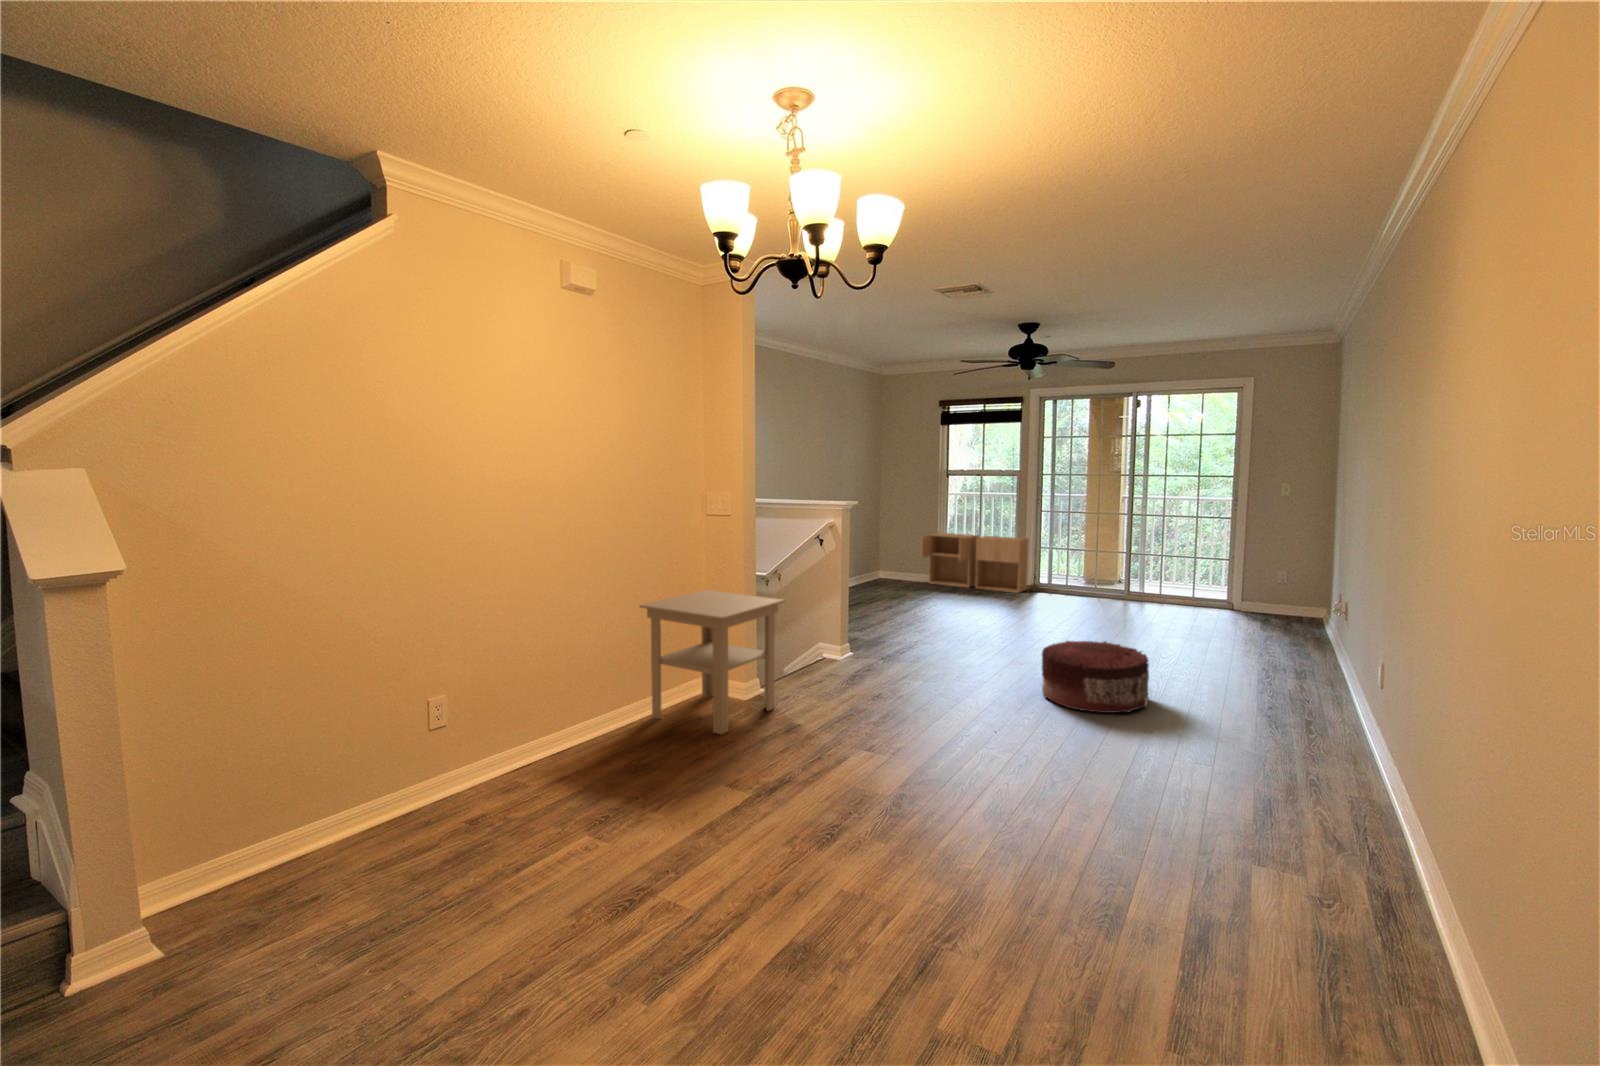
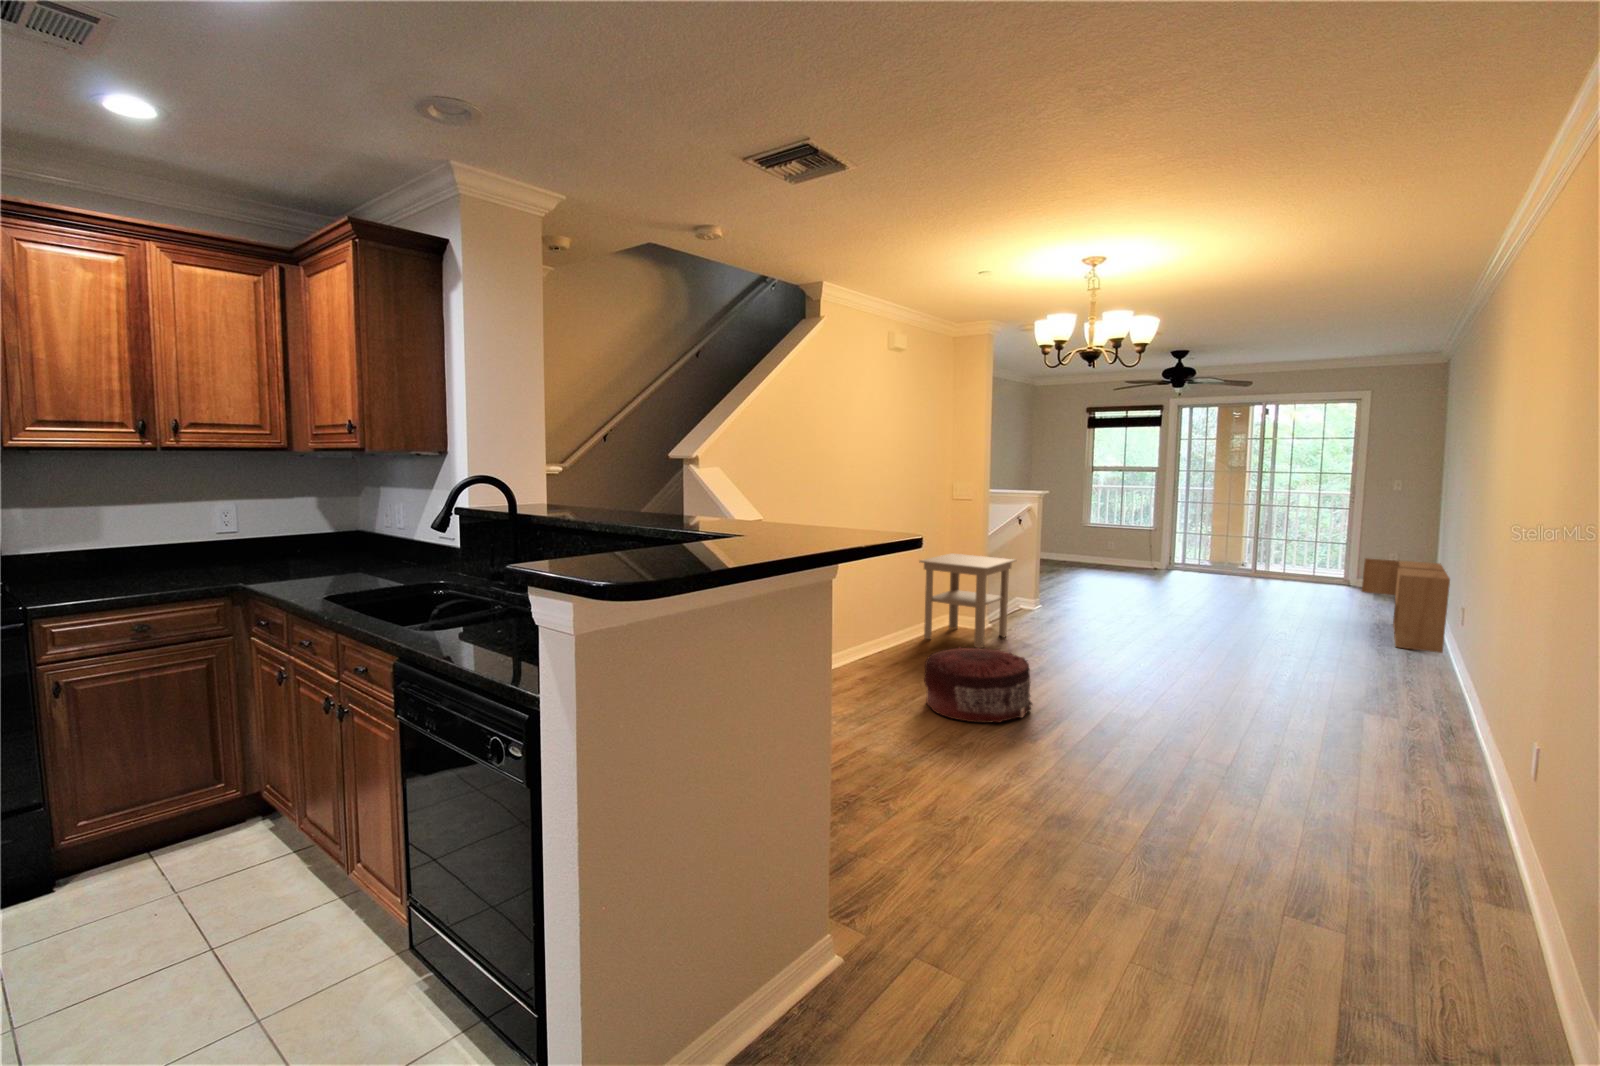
storage cabinet: present [921,533,1029,593] -> present [1362,558,1450,653]
pouf: present [1042,641,1149,713] -> present [924,647,1032,723]

